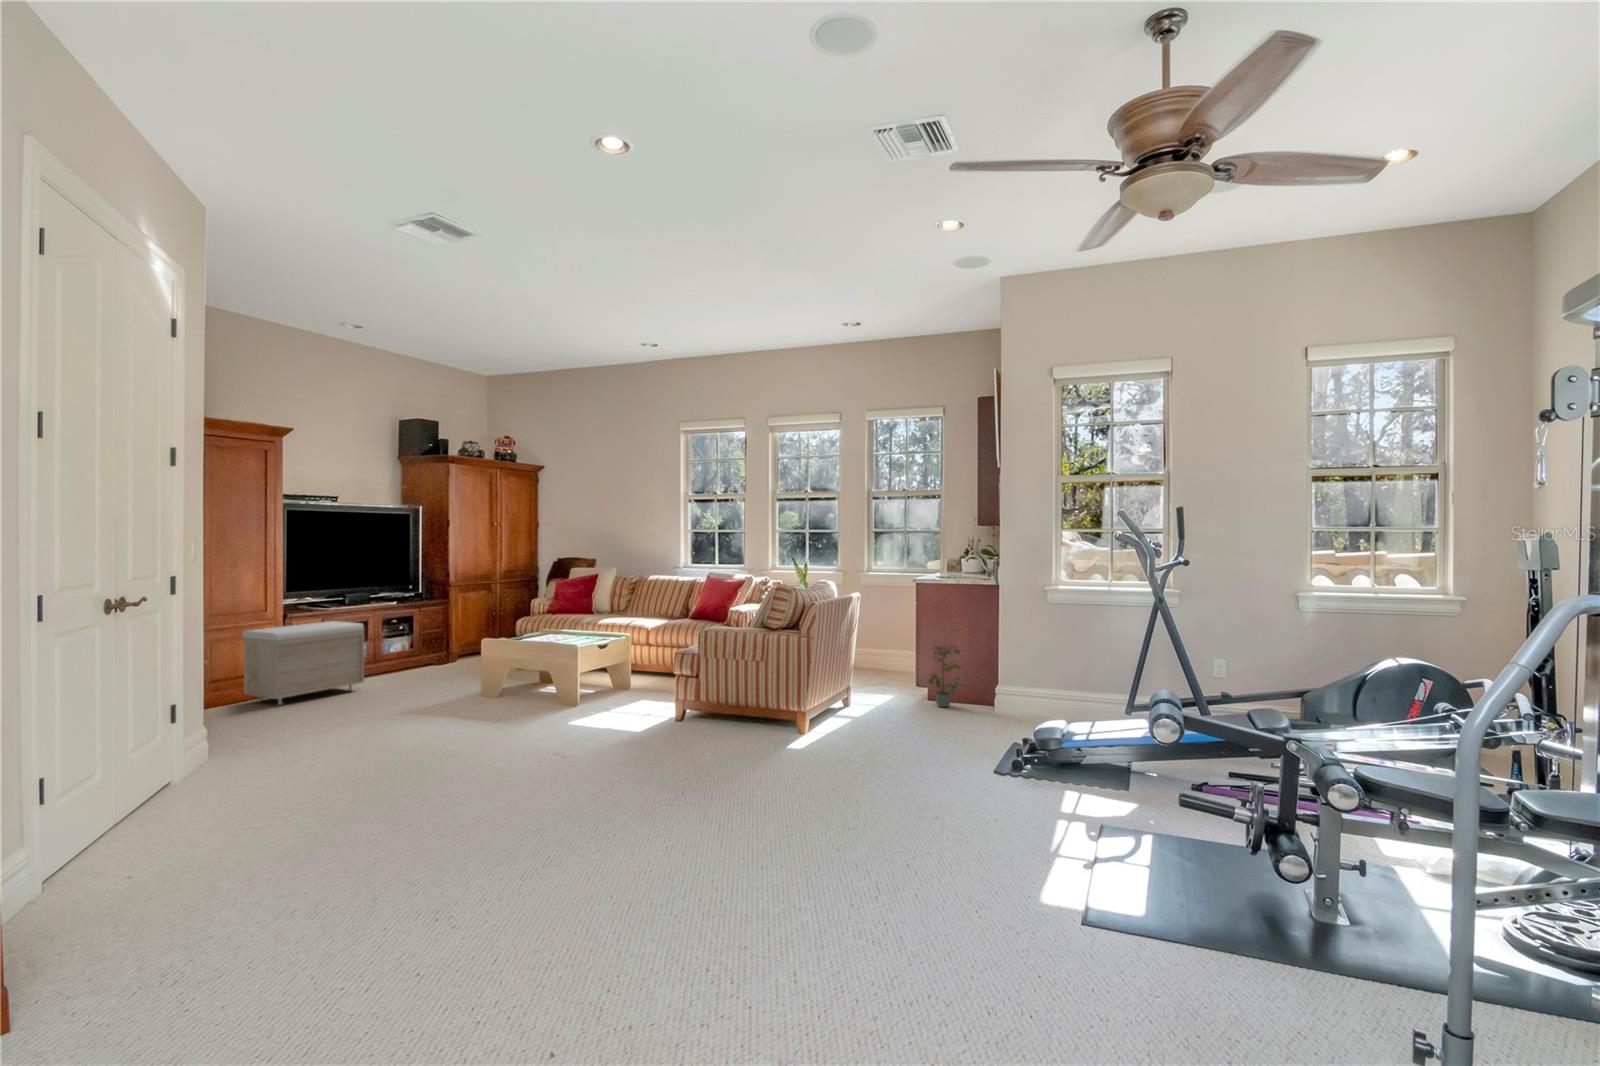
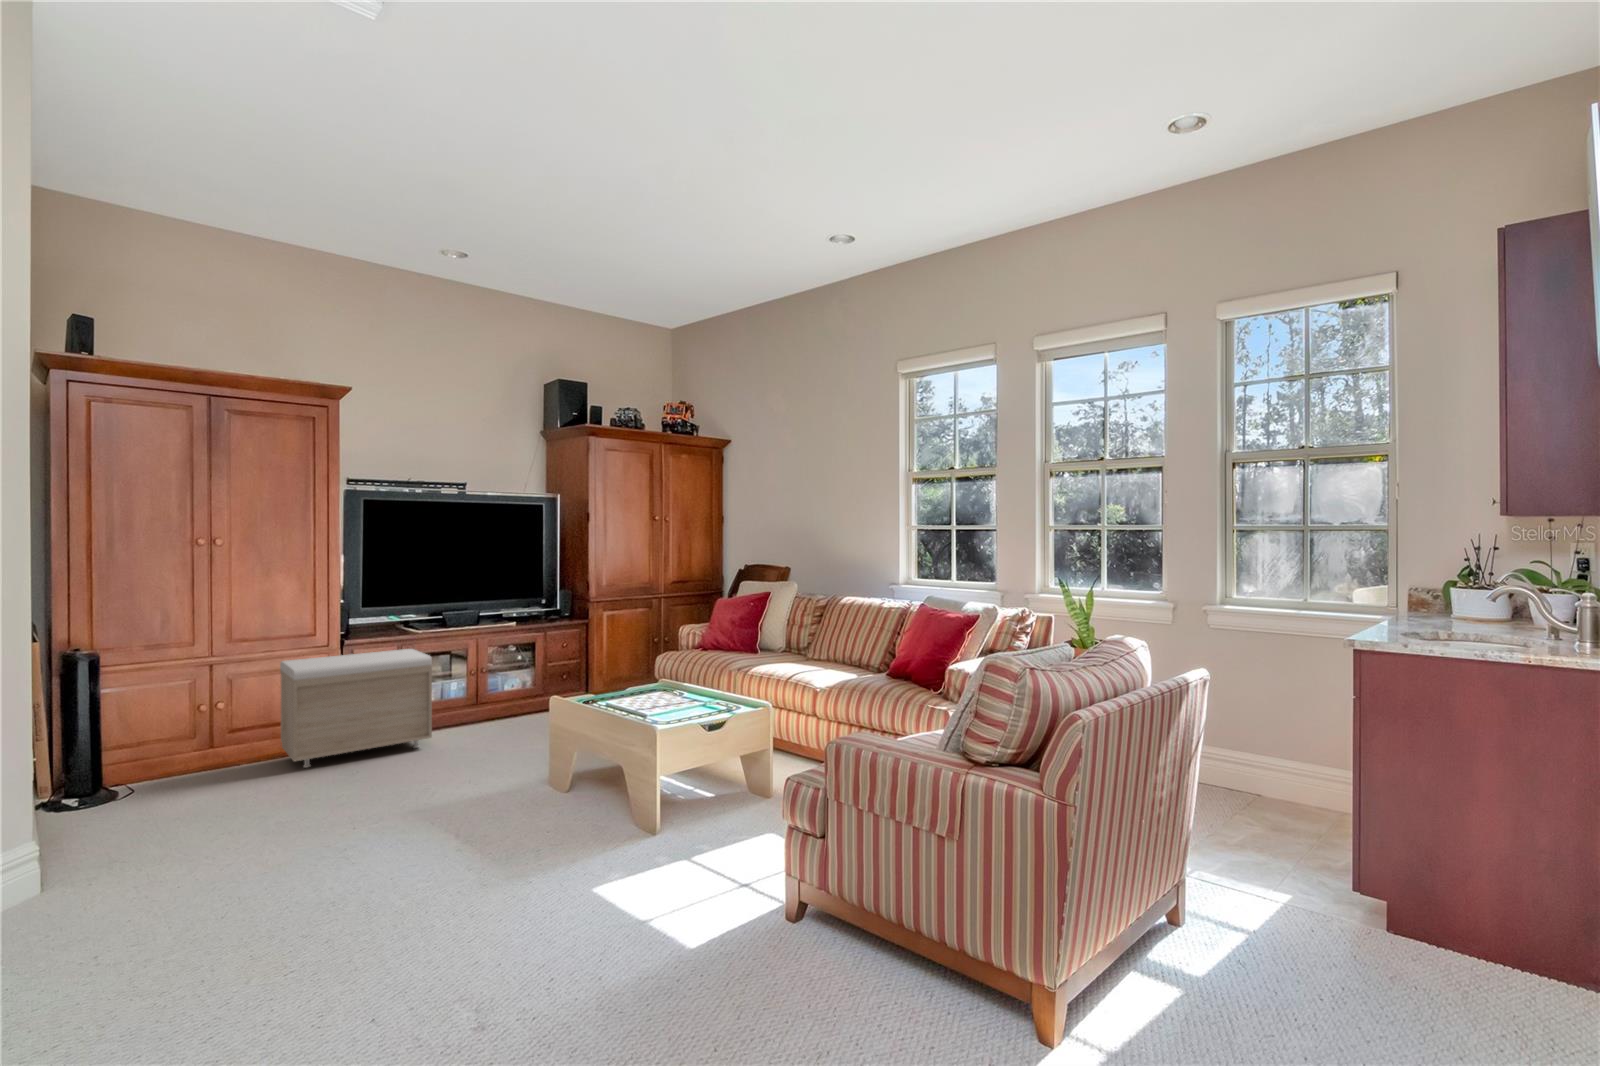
potted plant: present [929,646,962,707] -> none [1404,813,1535,981]

